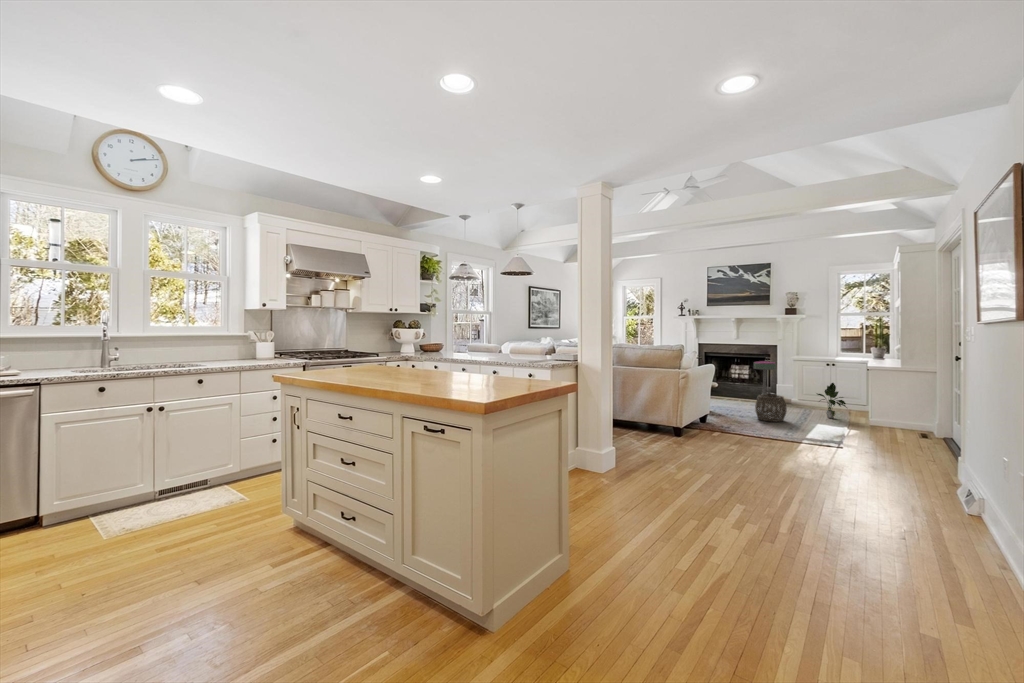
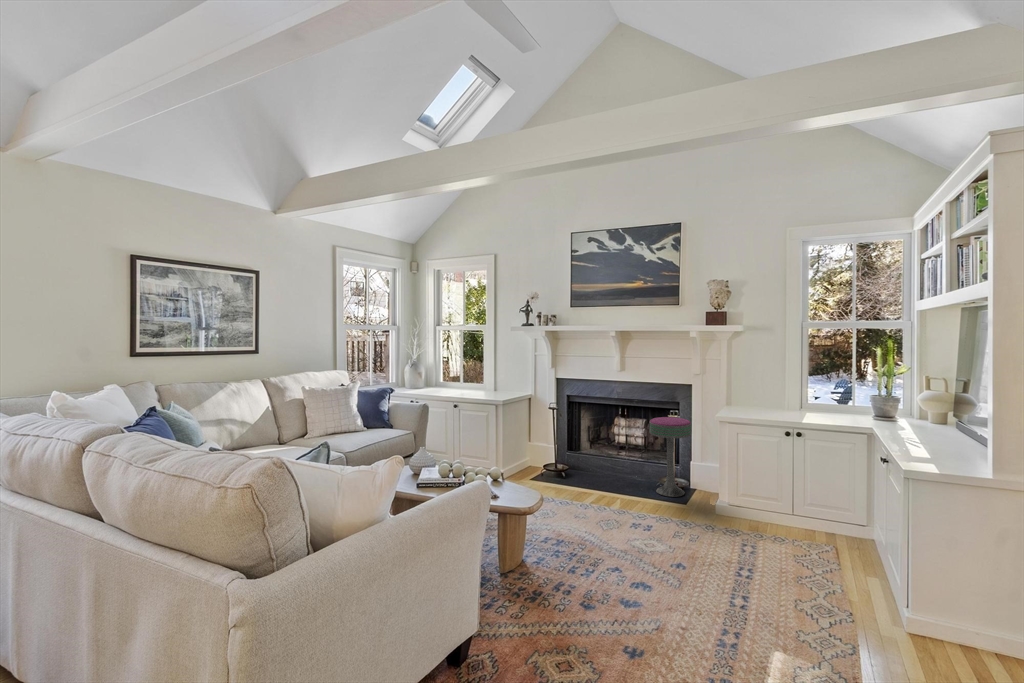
potted plant: present [817,383,847,418] -> none [779,511,856,602]
woven basket: present [755,395,787,422] -> none [631,556,712,651]

